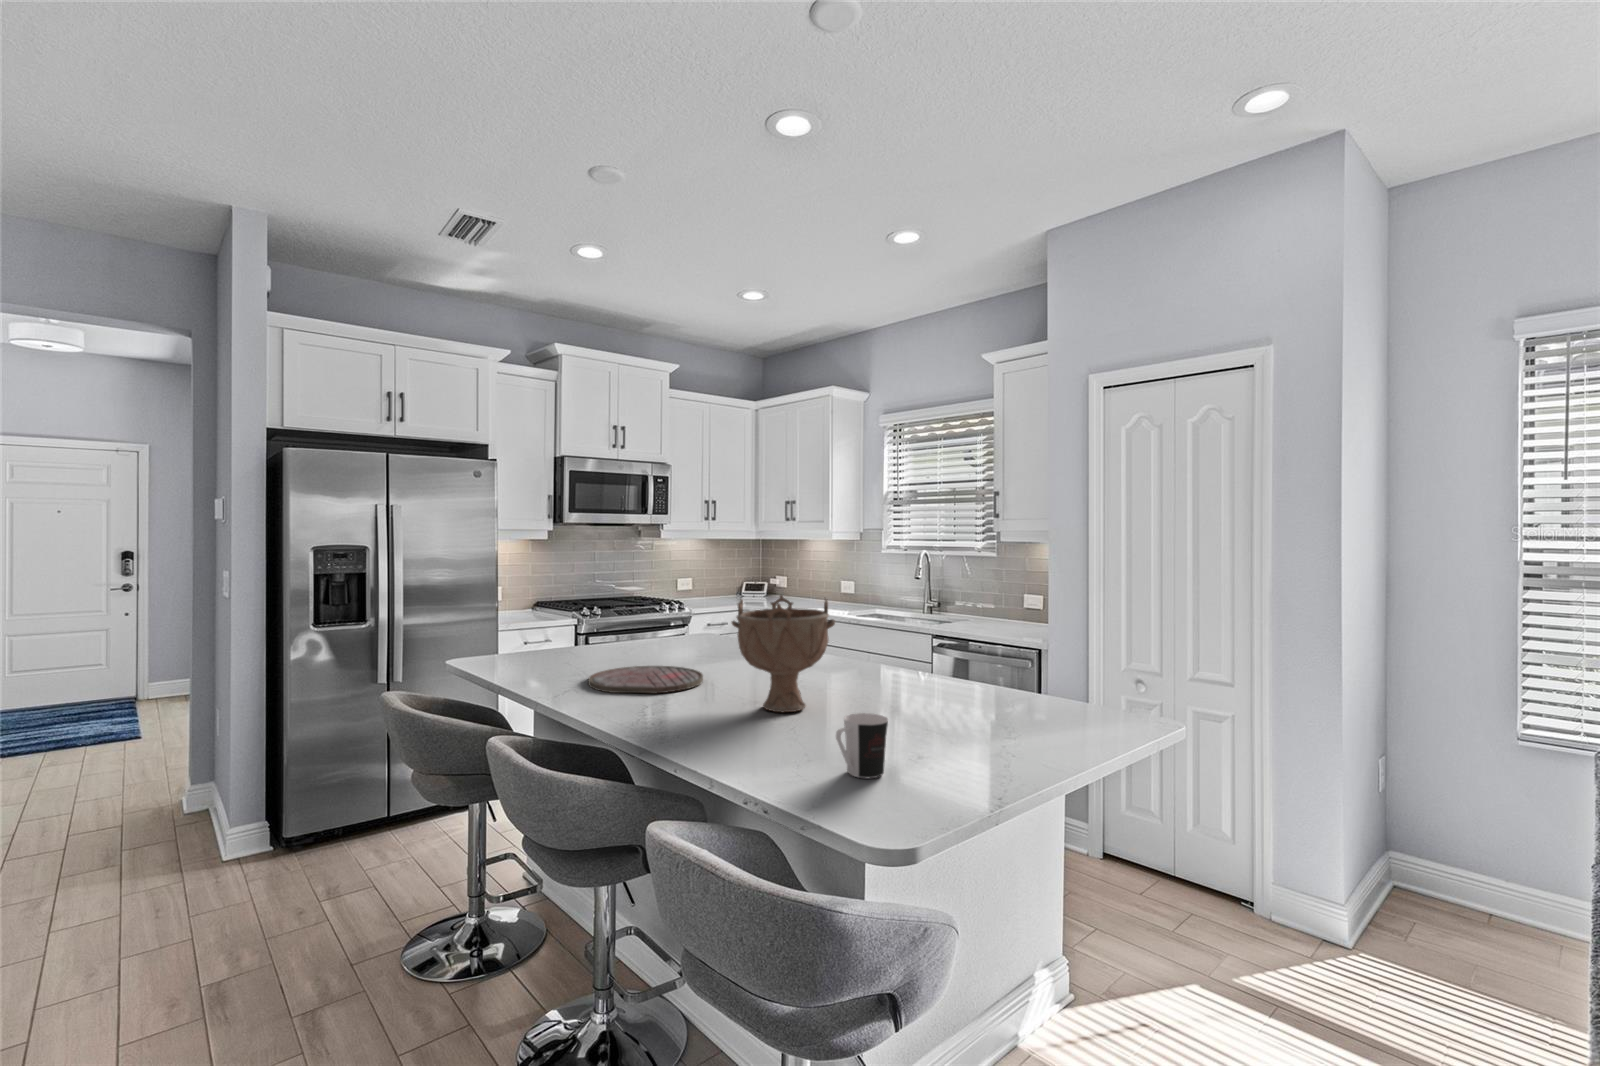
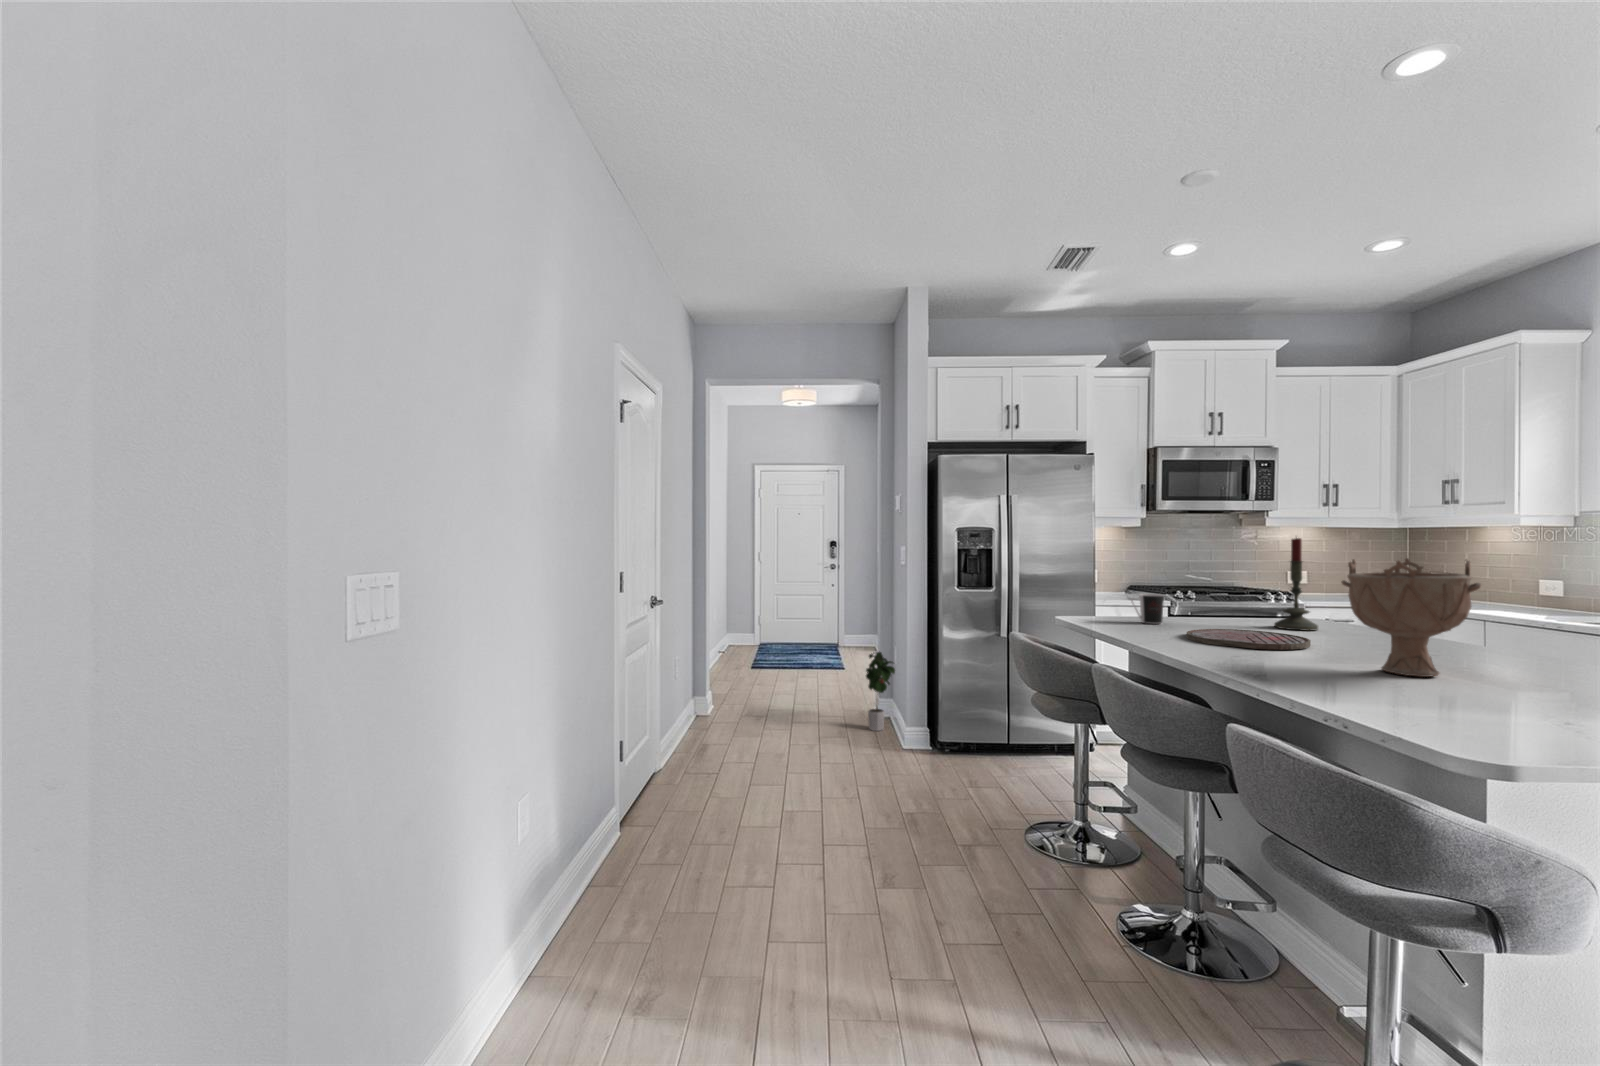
candle: none [671,562,707,657] -> present [1274,538,1318,631]
coffee cup: present [836,713,888,778] -> present [1131,594,1164,624]
potted plant: none [161,720,213,837] -> present [866,652,895,731]

